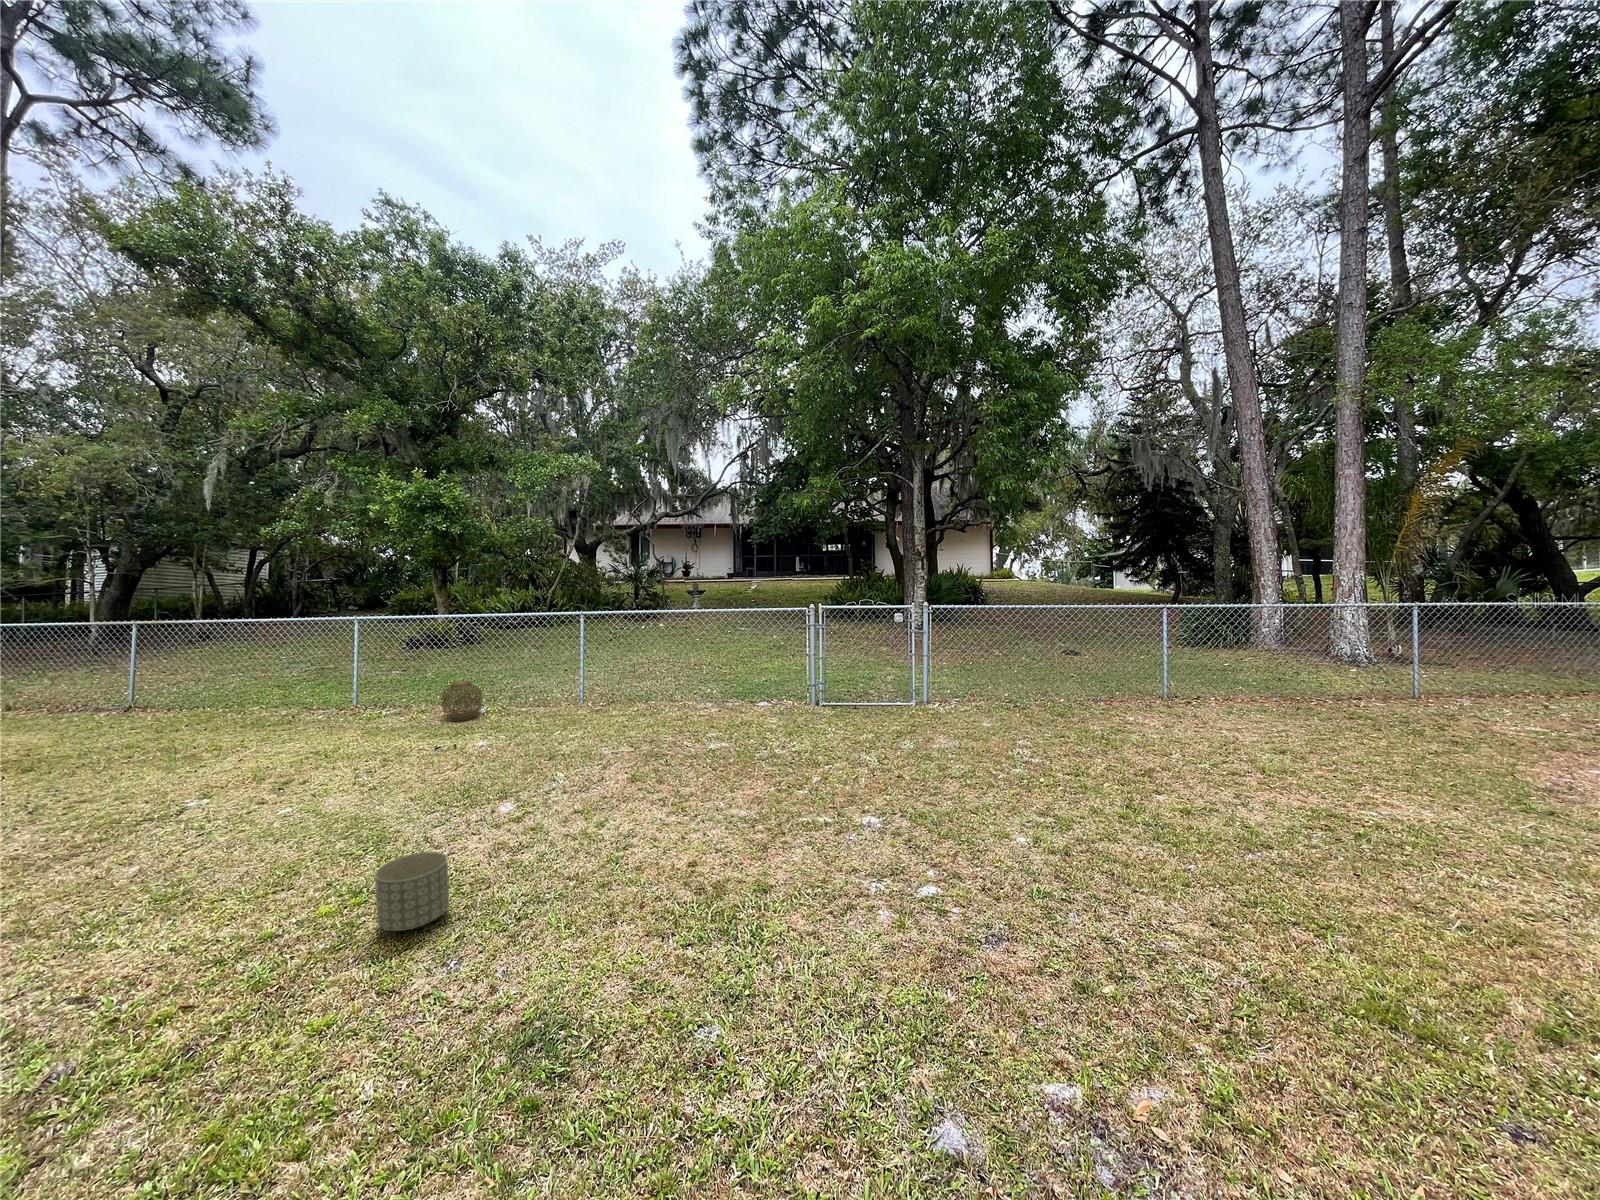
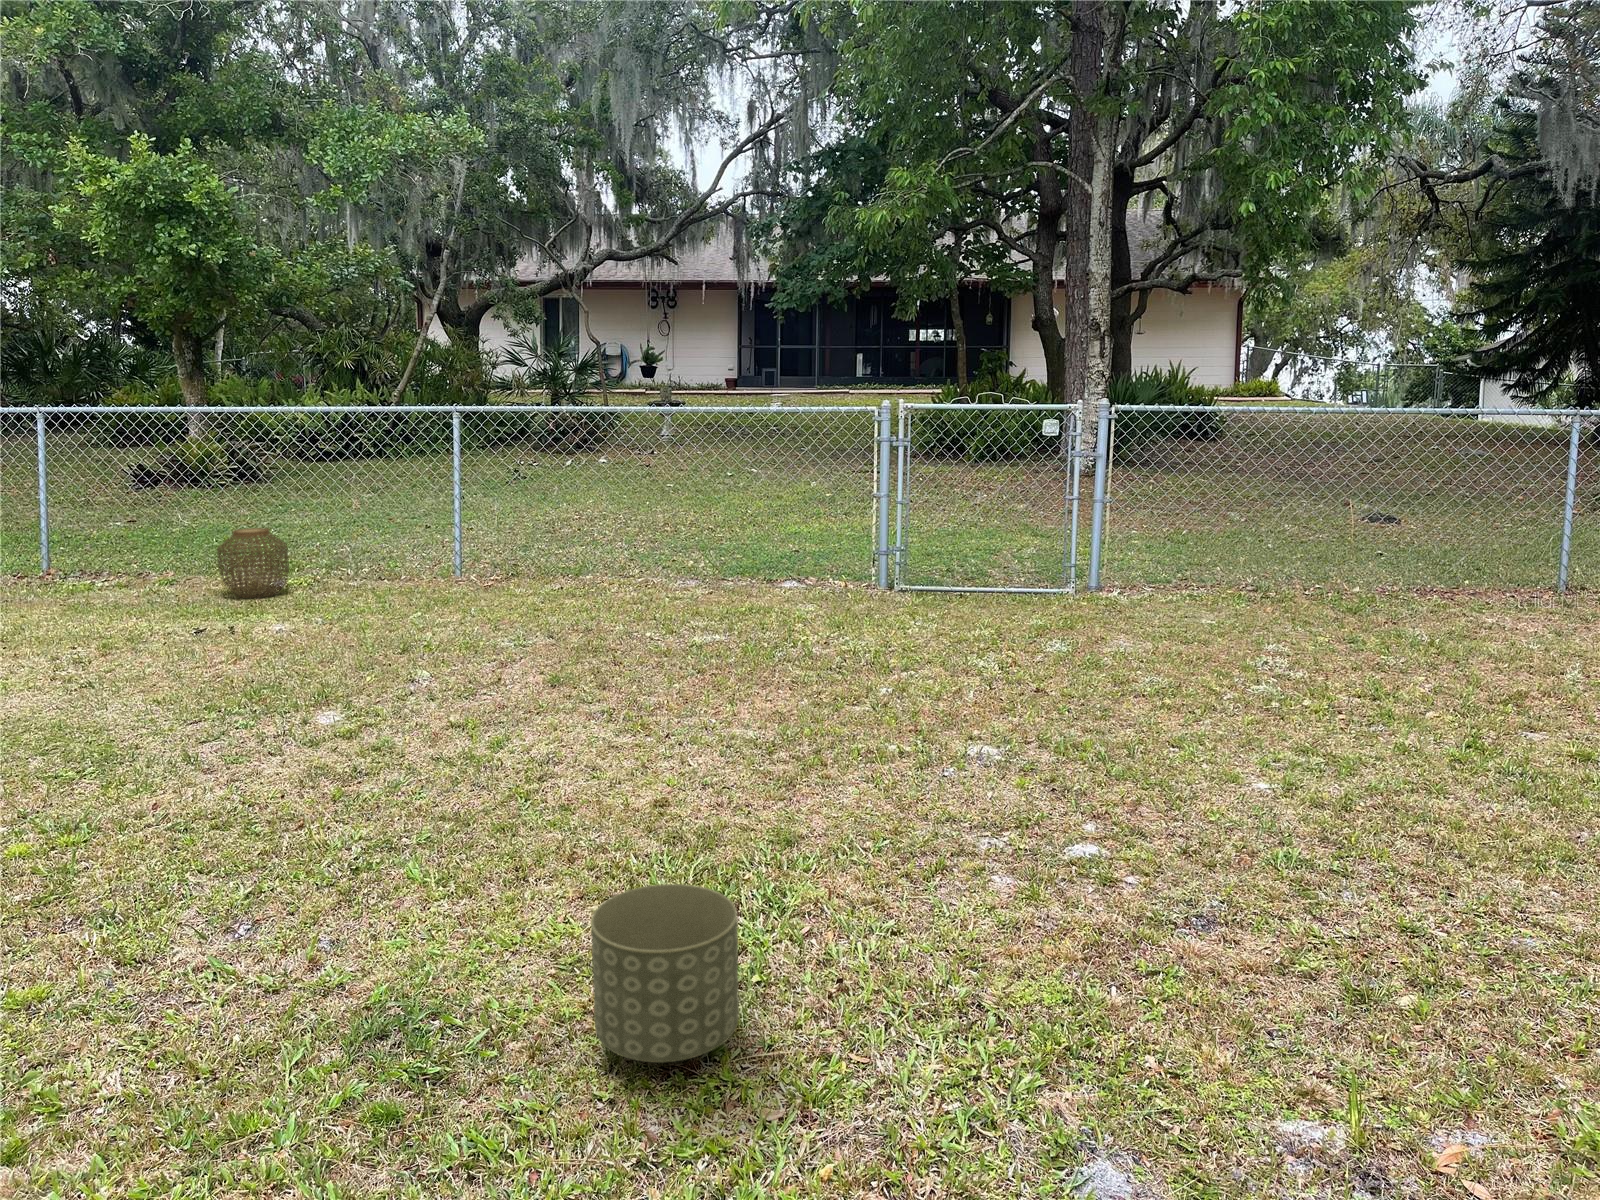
planter: present [375,852,449,931] -> present [591,884,739,1063]

